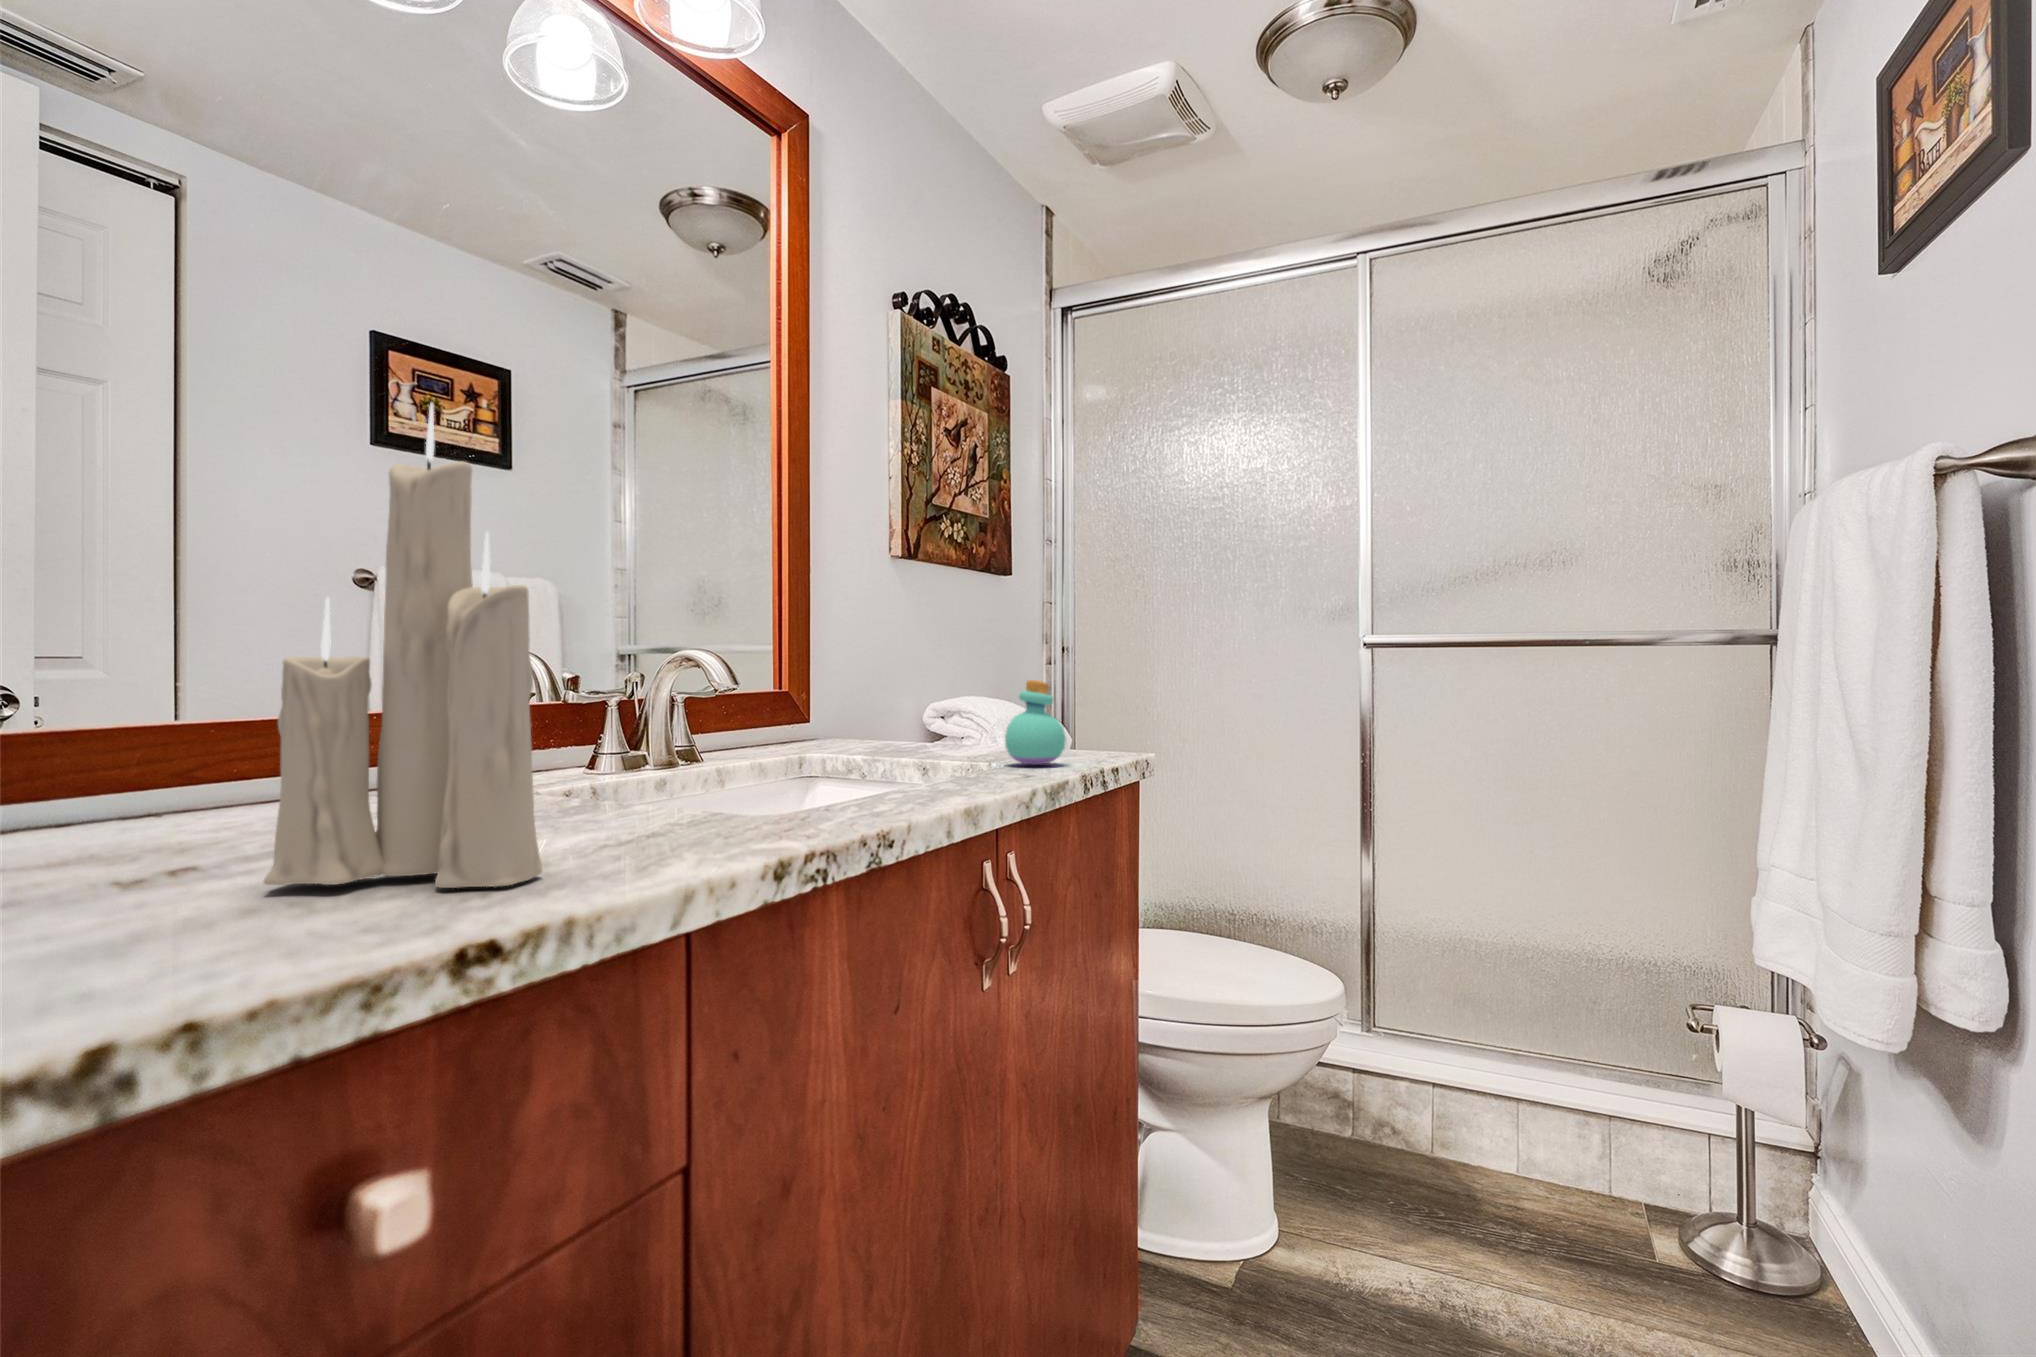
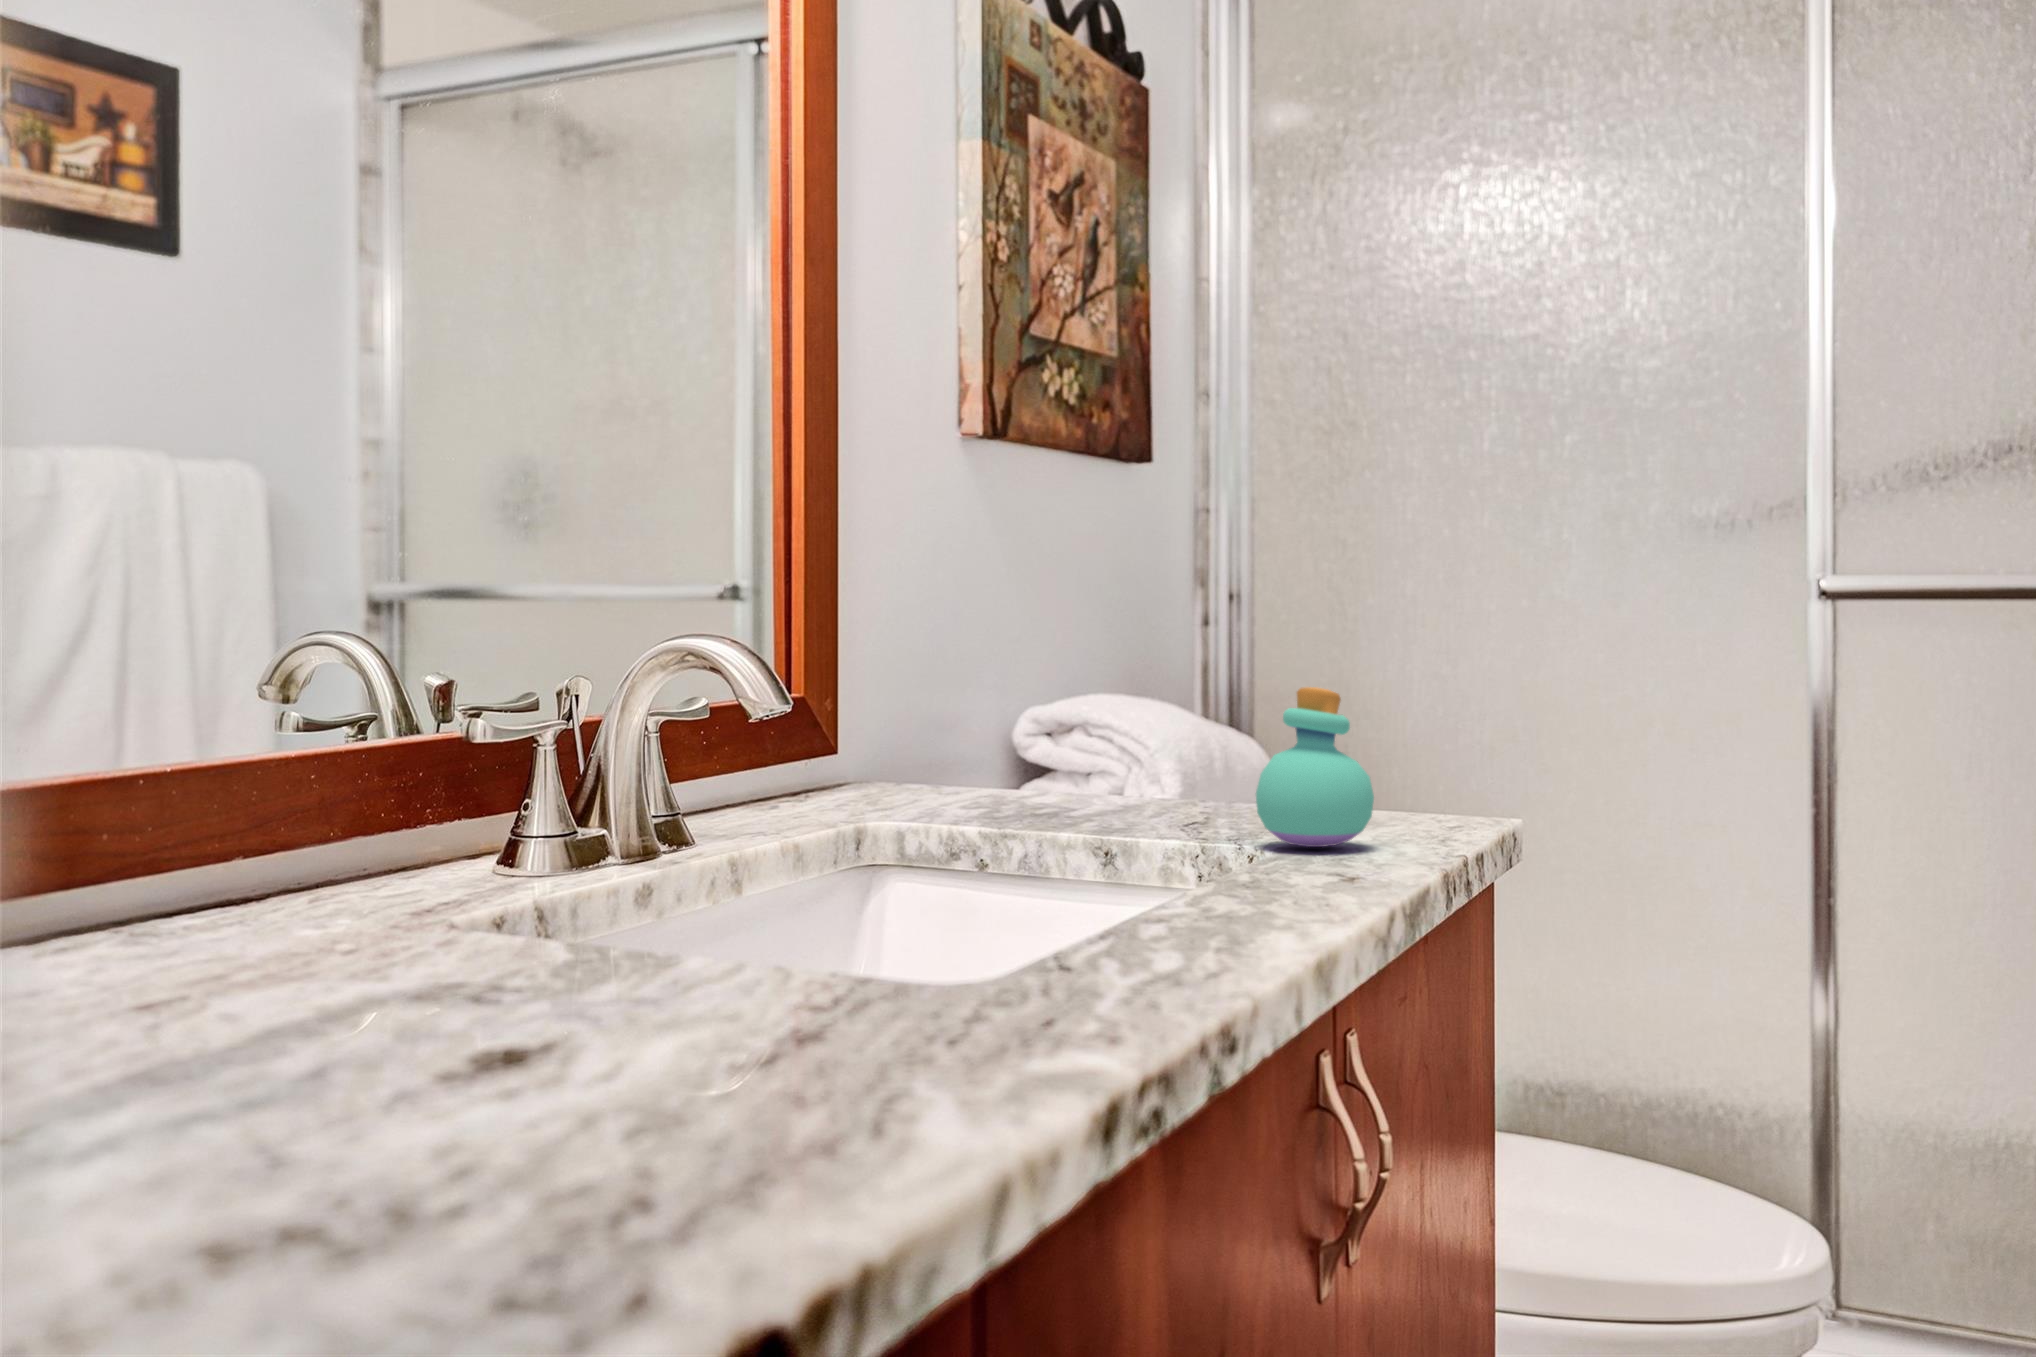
candle: present [264,403,542,888] -> none [226,161,721,1171]

